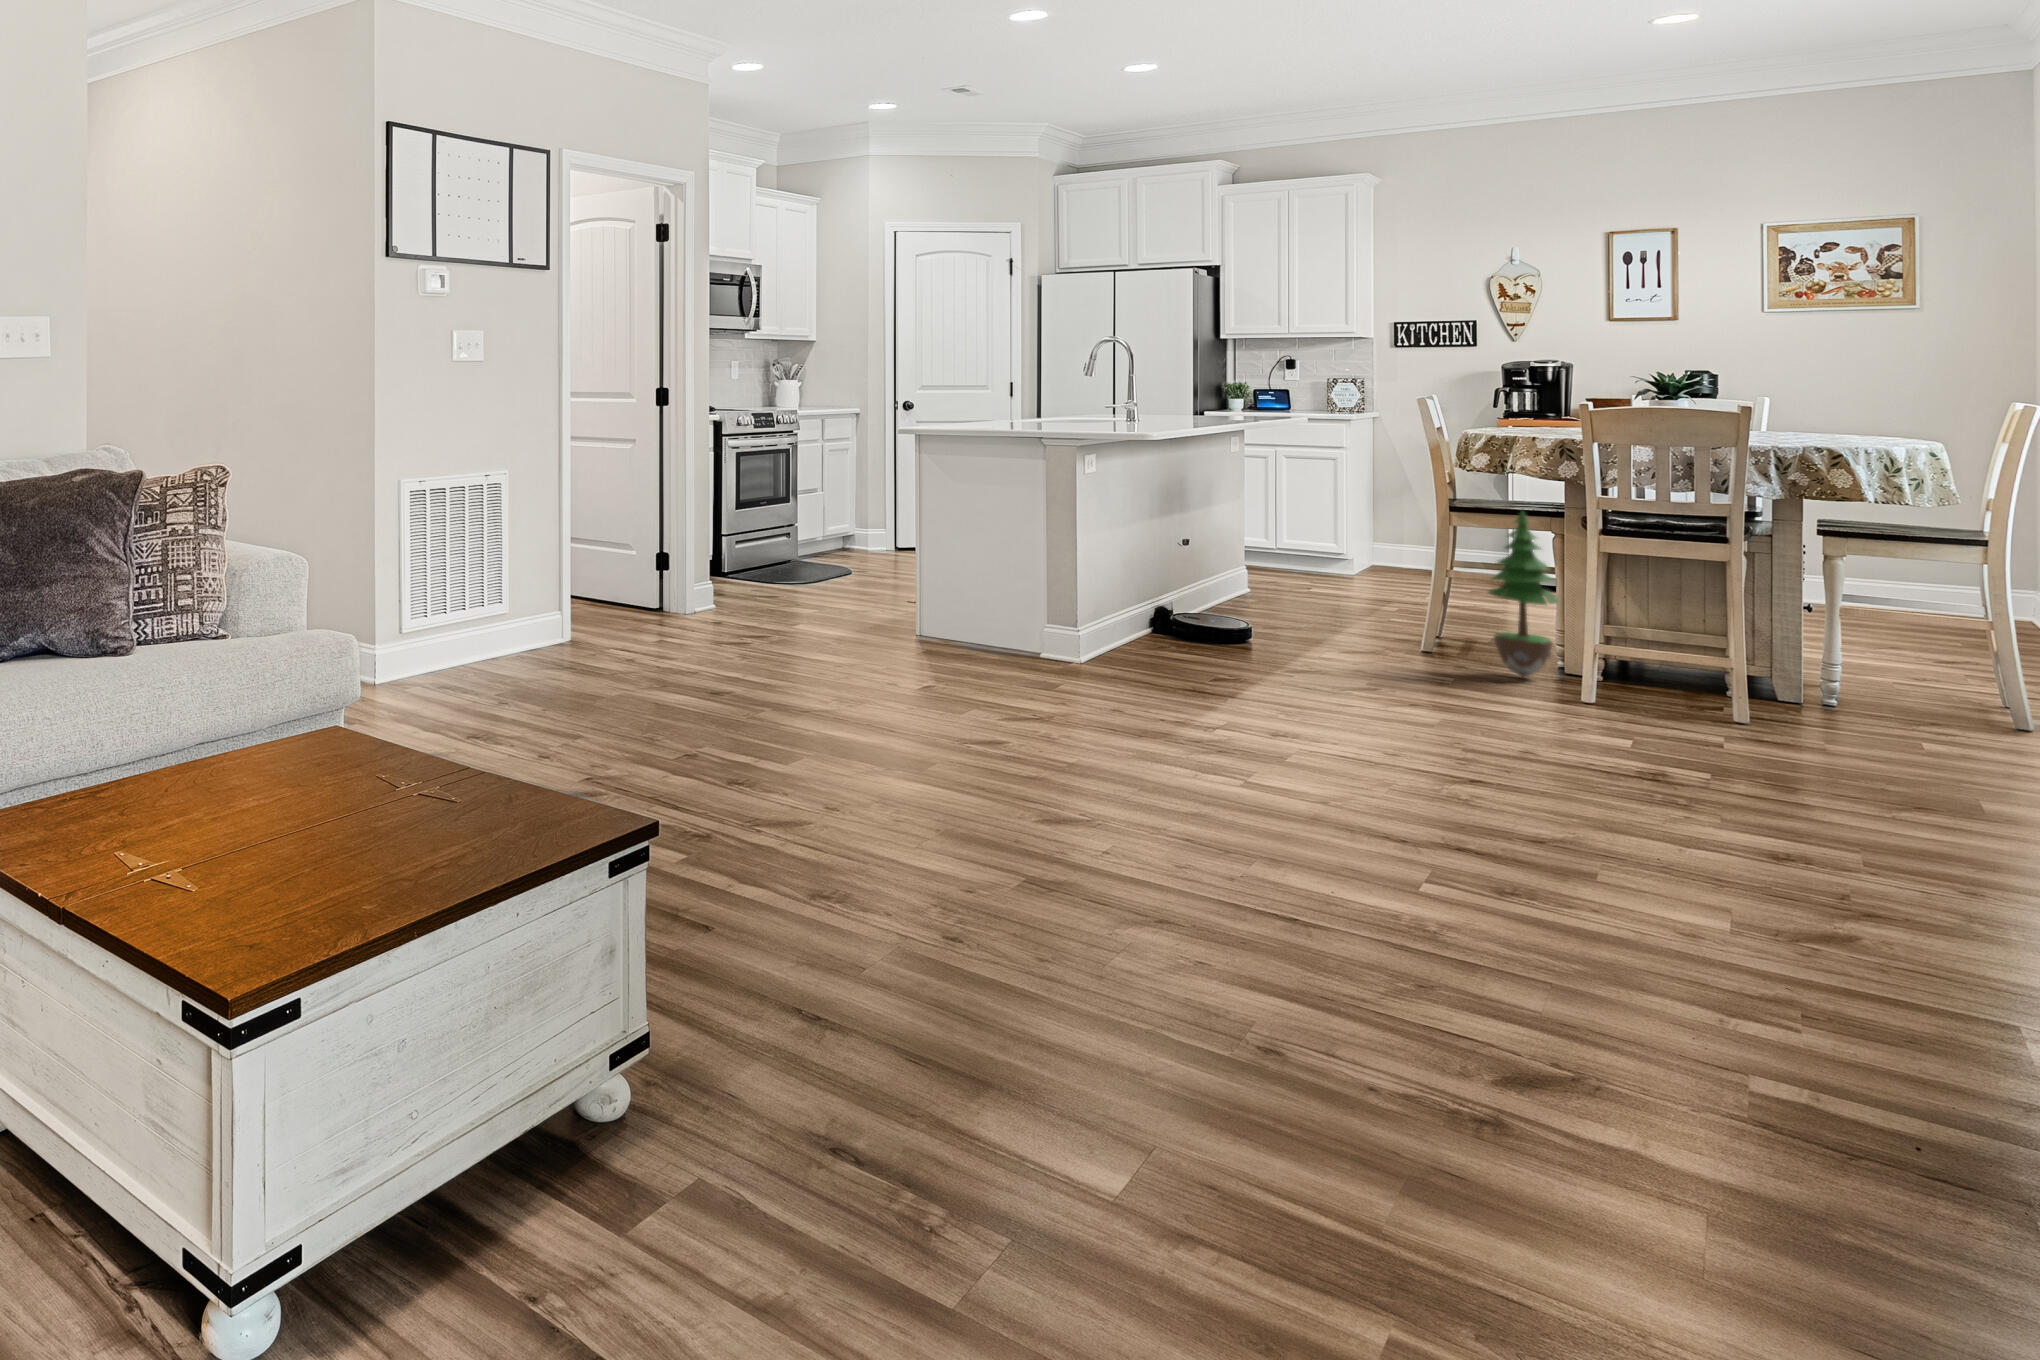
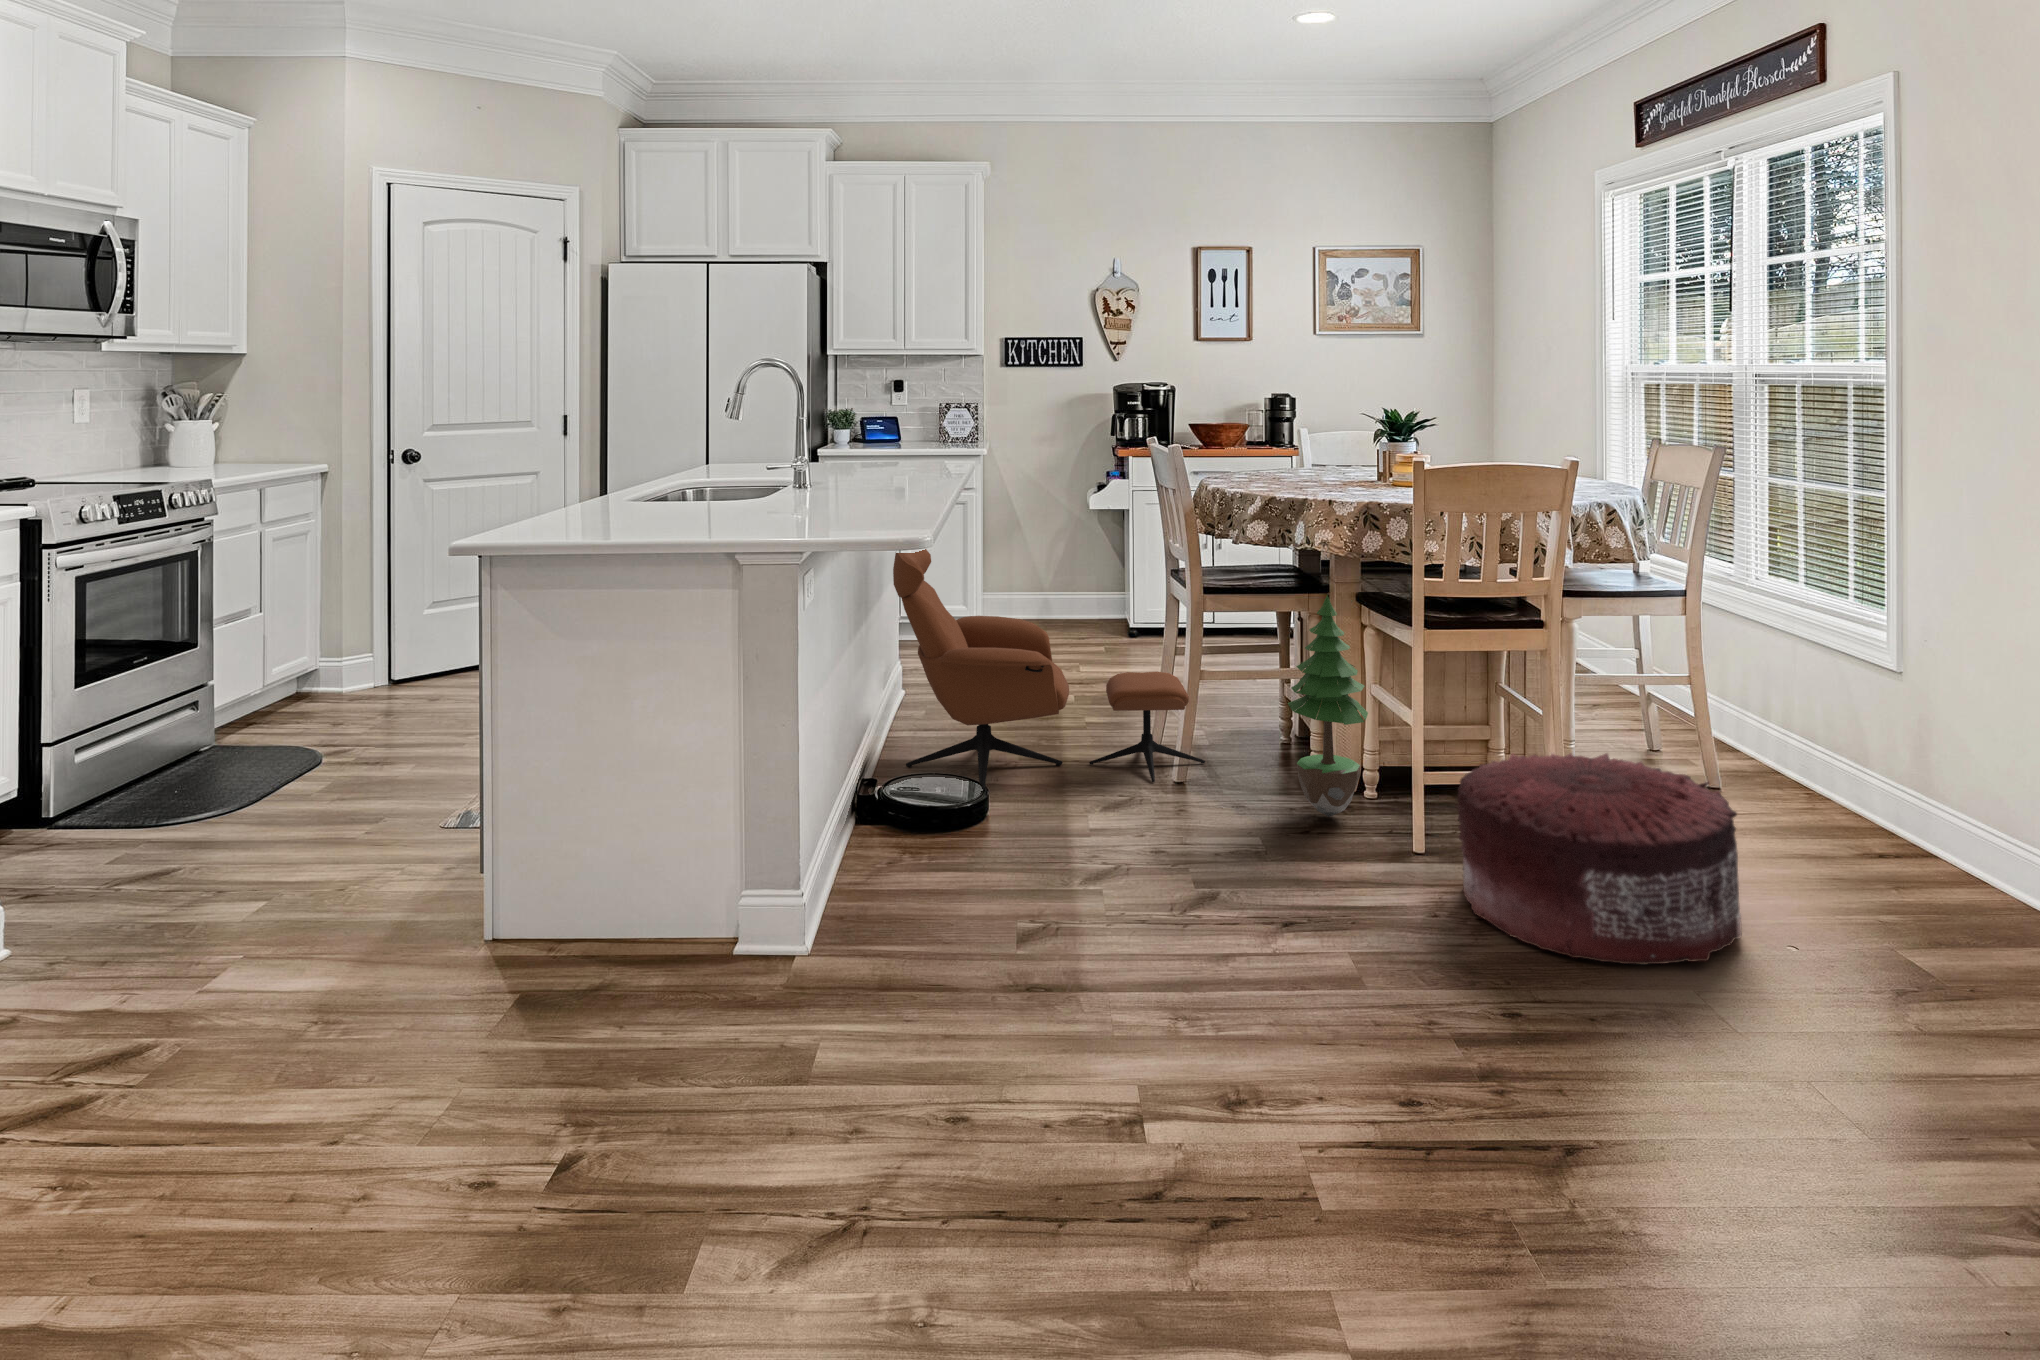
lounge chair: none [1195,463,1459,648] -> present [893,549,1205,791]
pouf: none [1551,625,1817,757] -> present [1458,753,1742,964]

